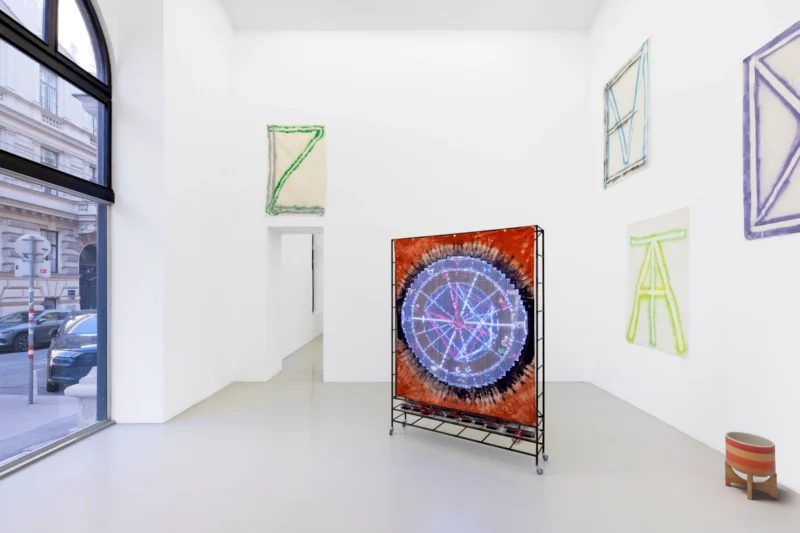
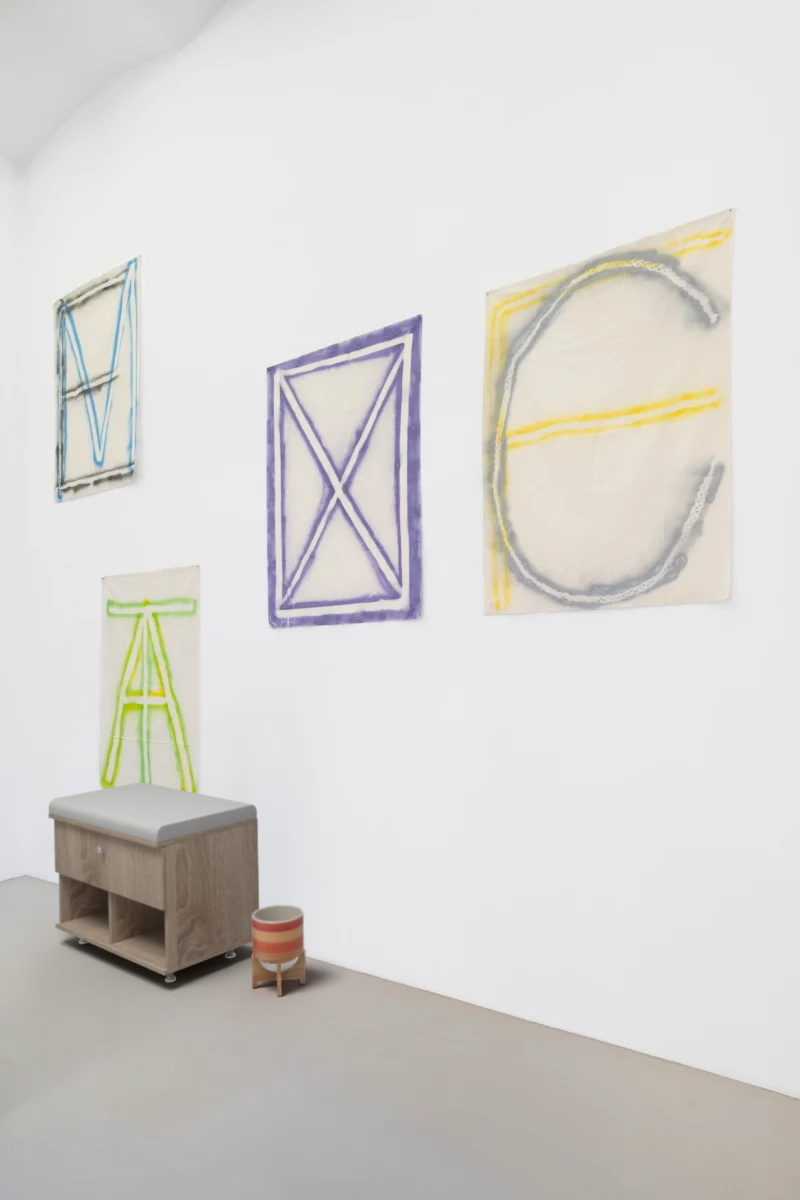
storage bench: none [591,339,735,461] -> present [48,782,259,983]

